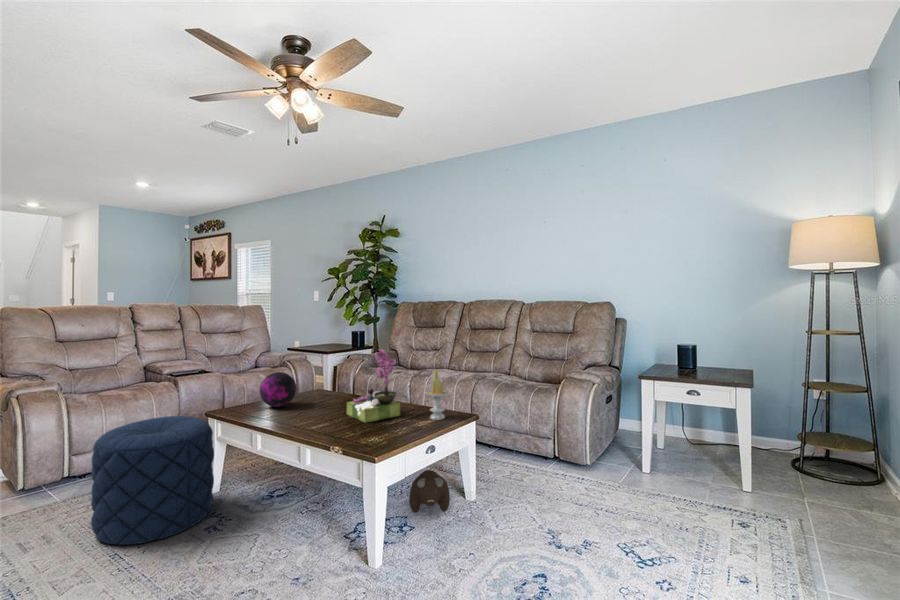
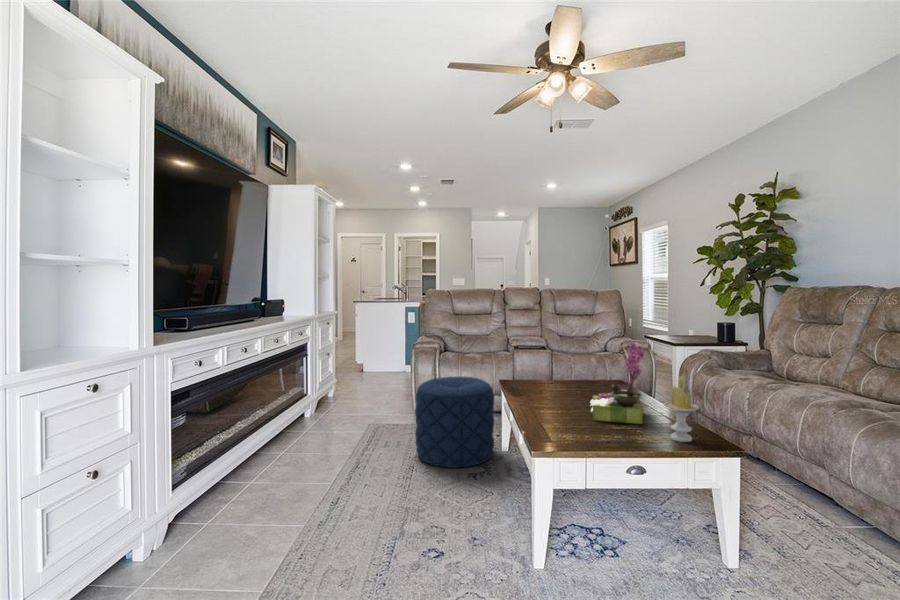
decorative orb: present [260,372,296,407] -> none [537,355,571,388]
plush toy: present [409,470,450,513] -> none [627,500,688,561]

